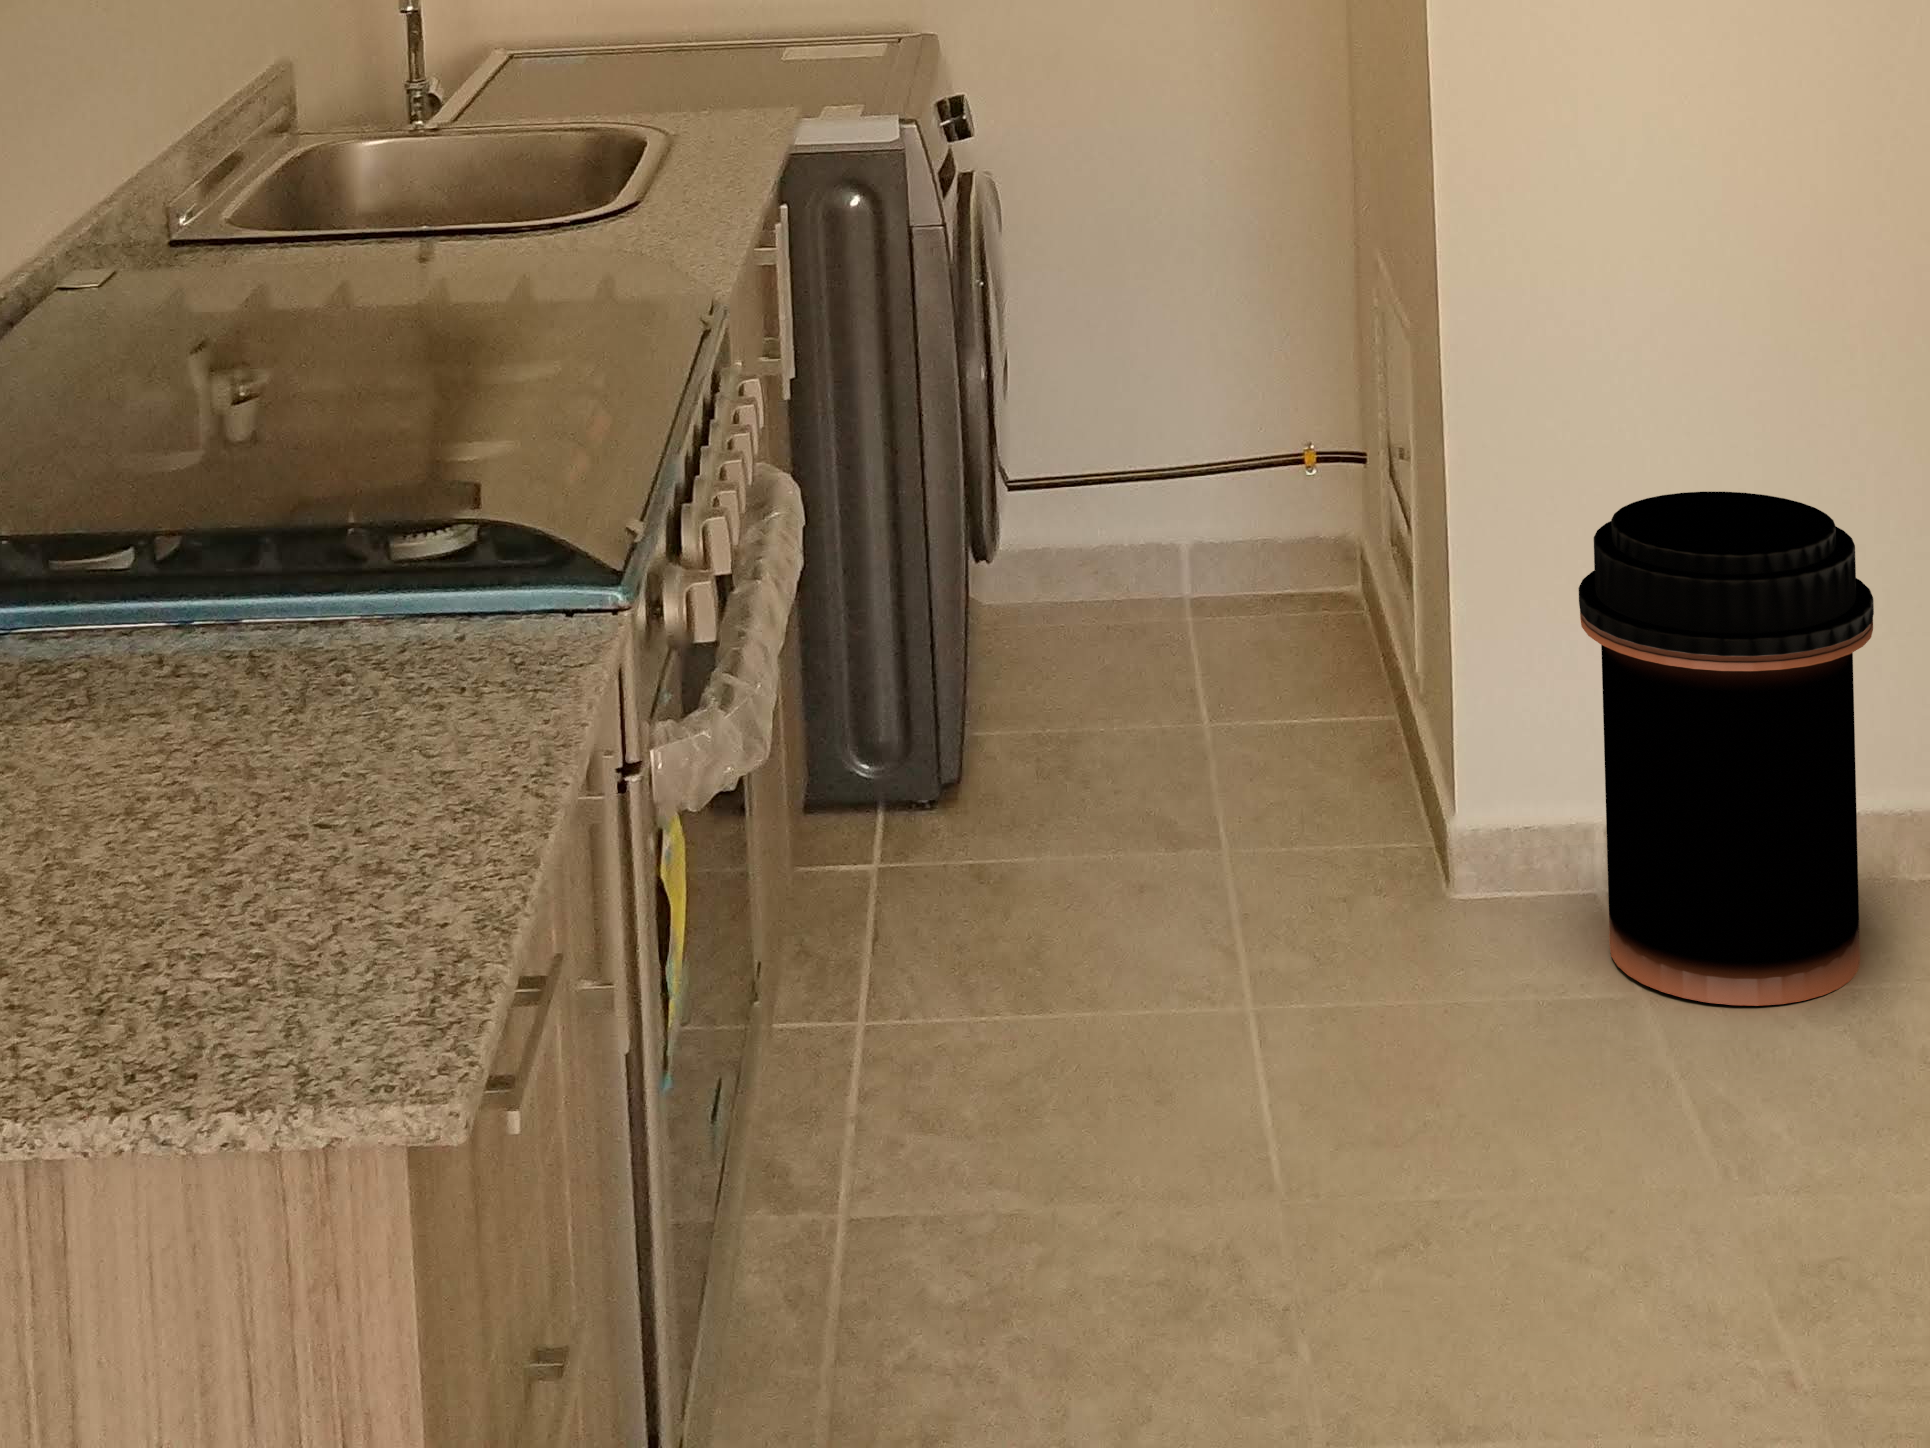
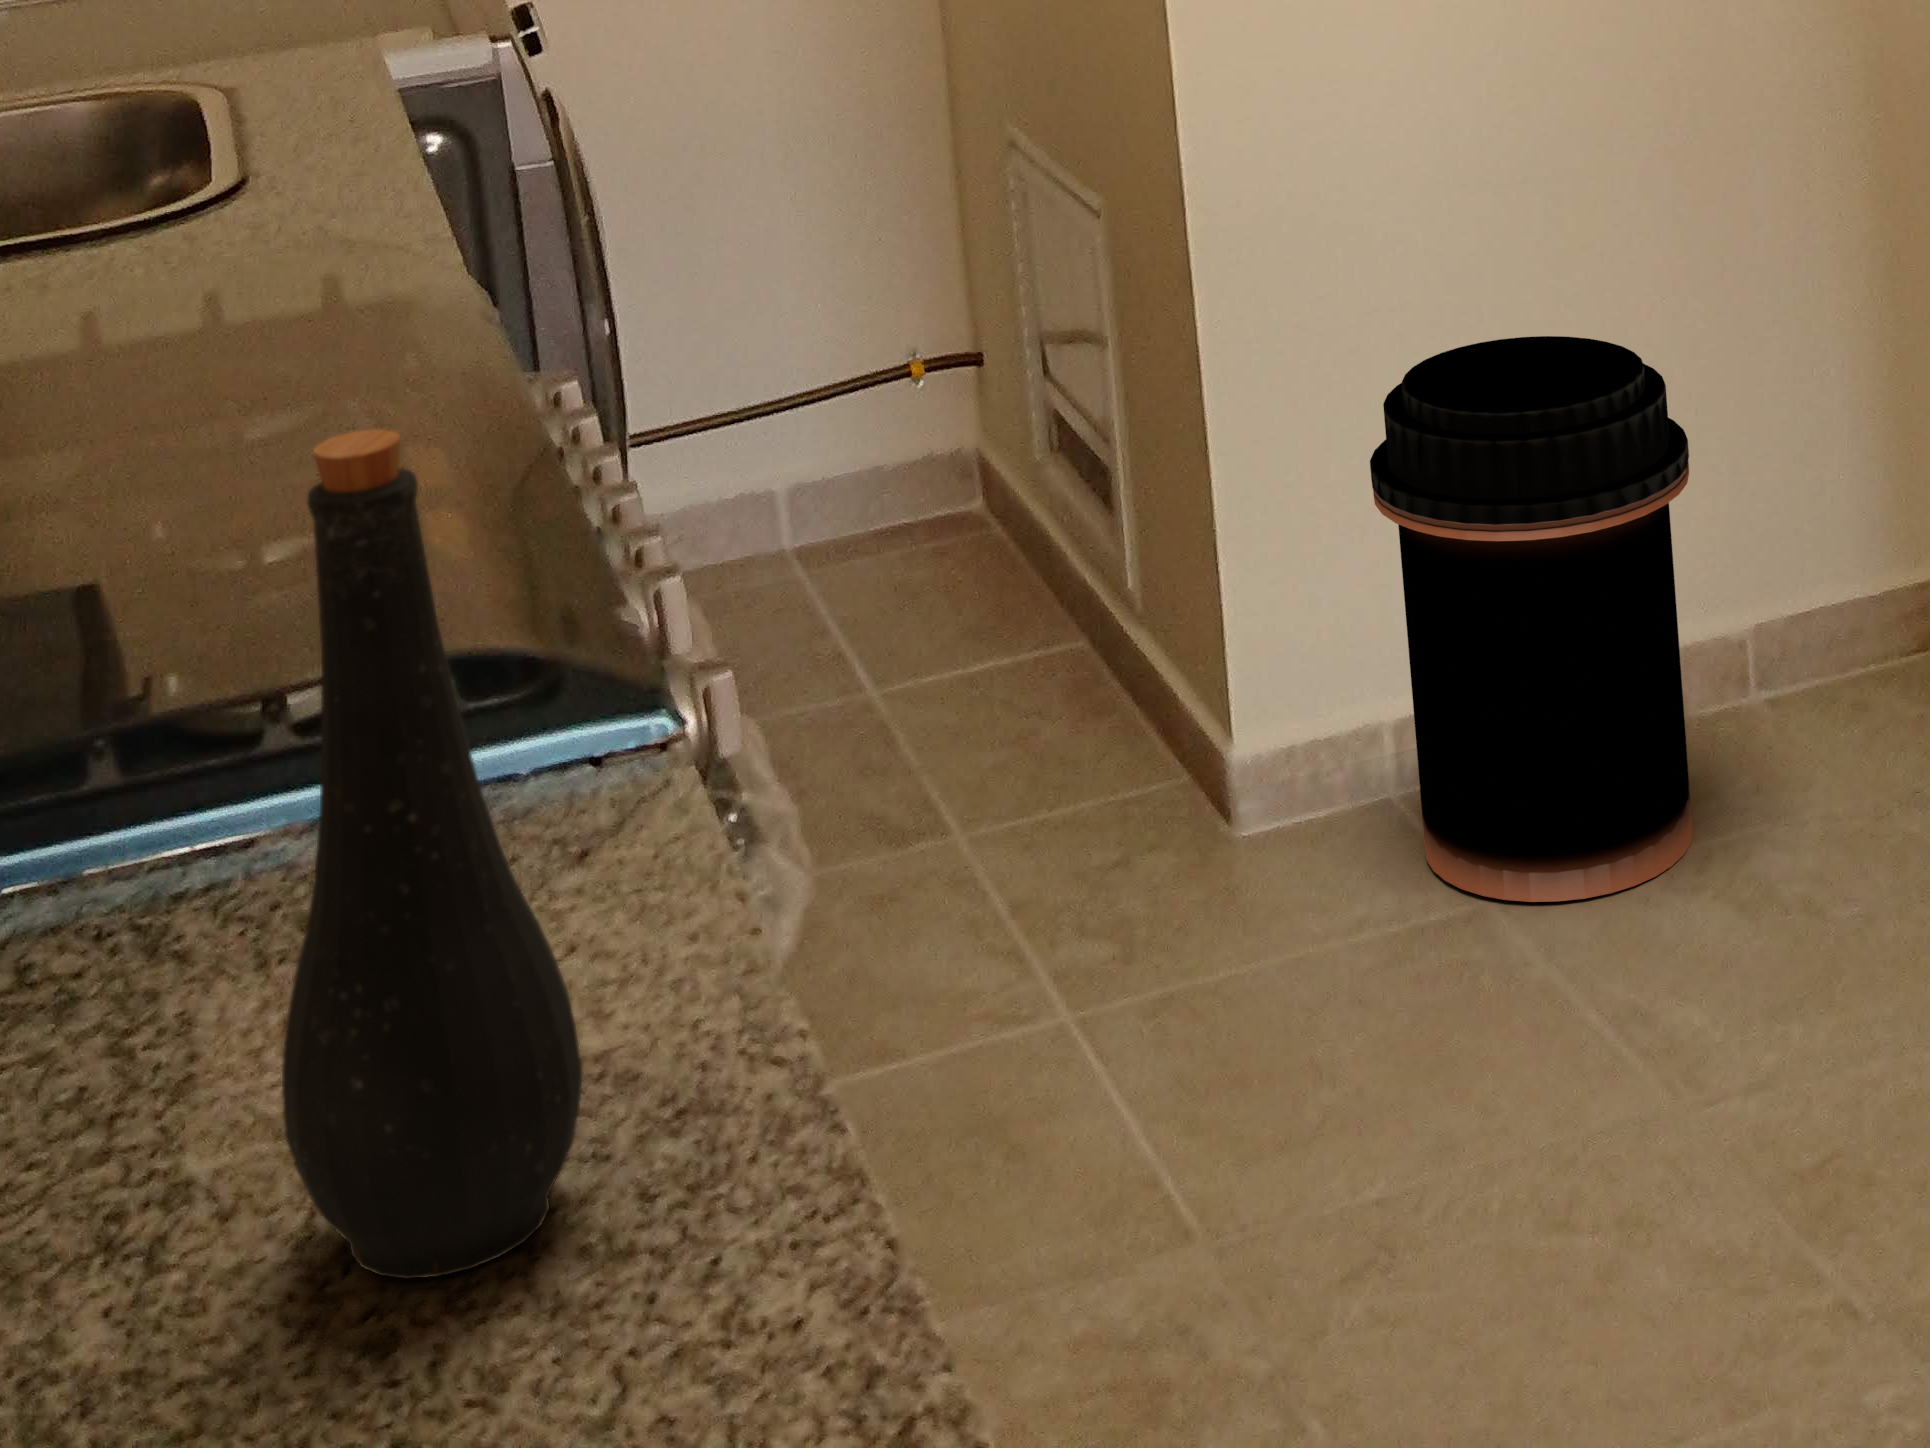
bottle: none [211,328,393,862] -> present [282,429,582,1279]

